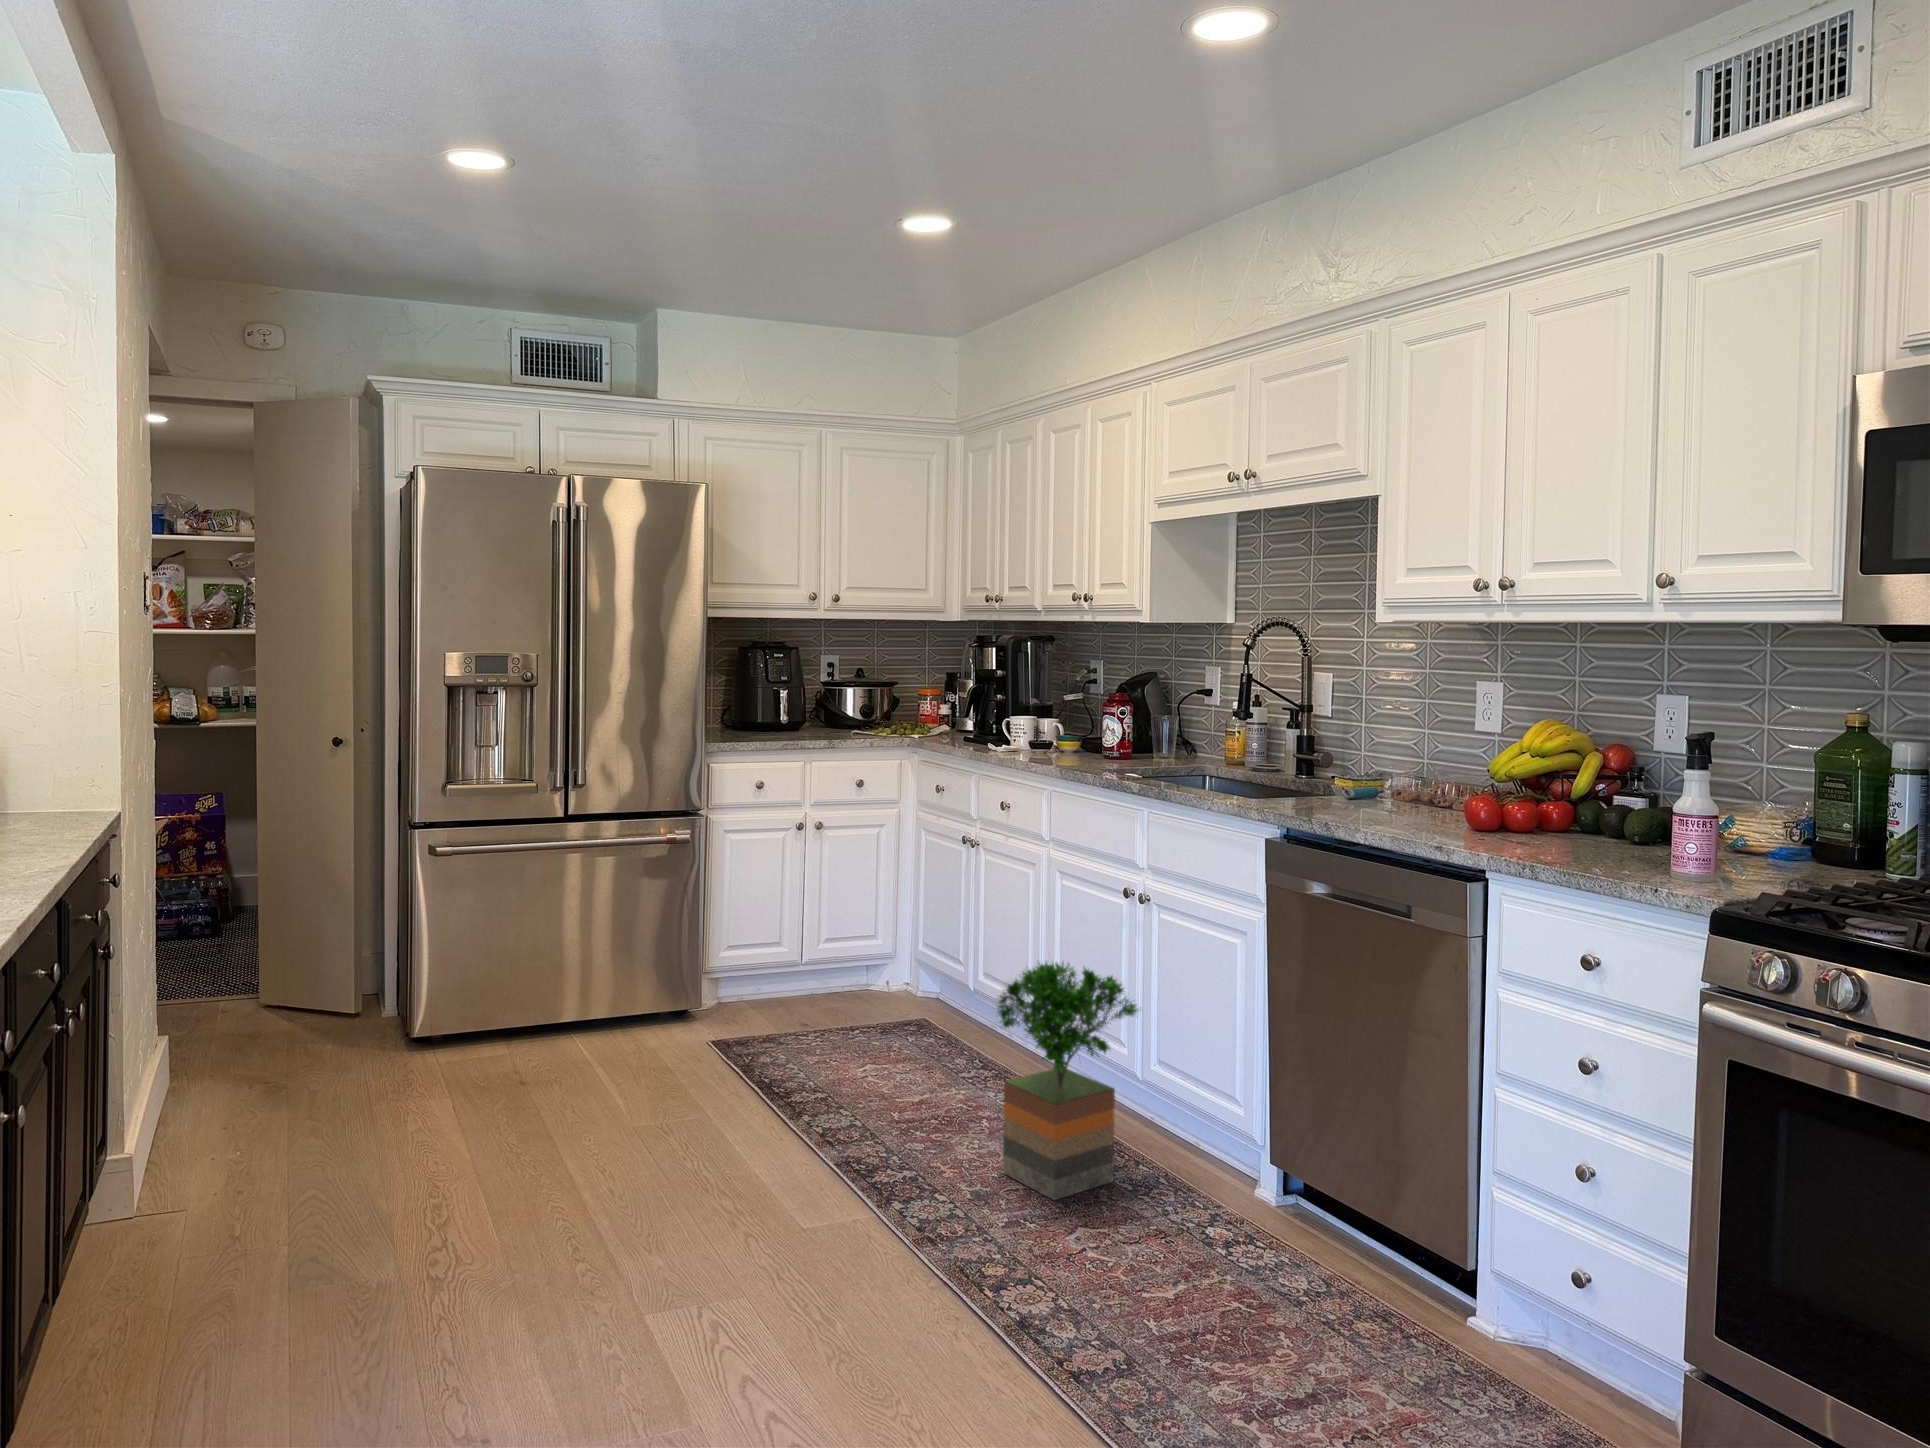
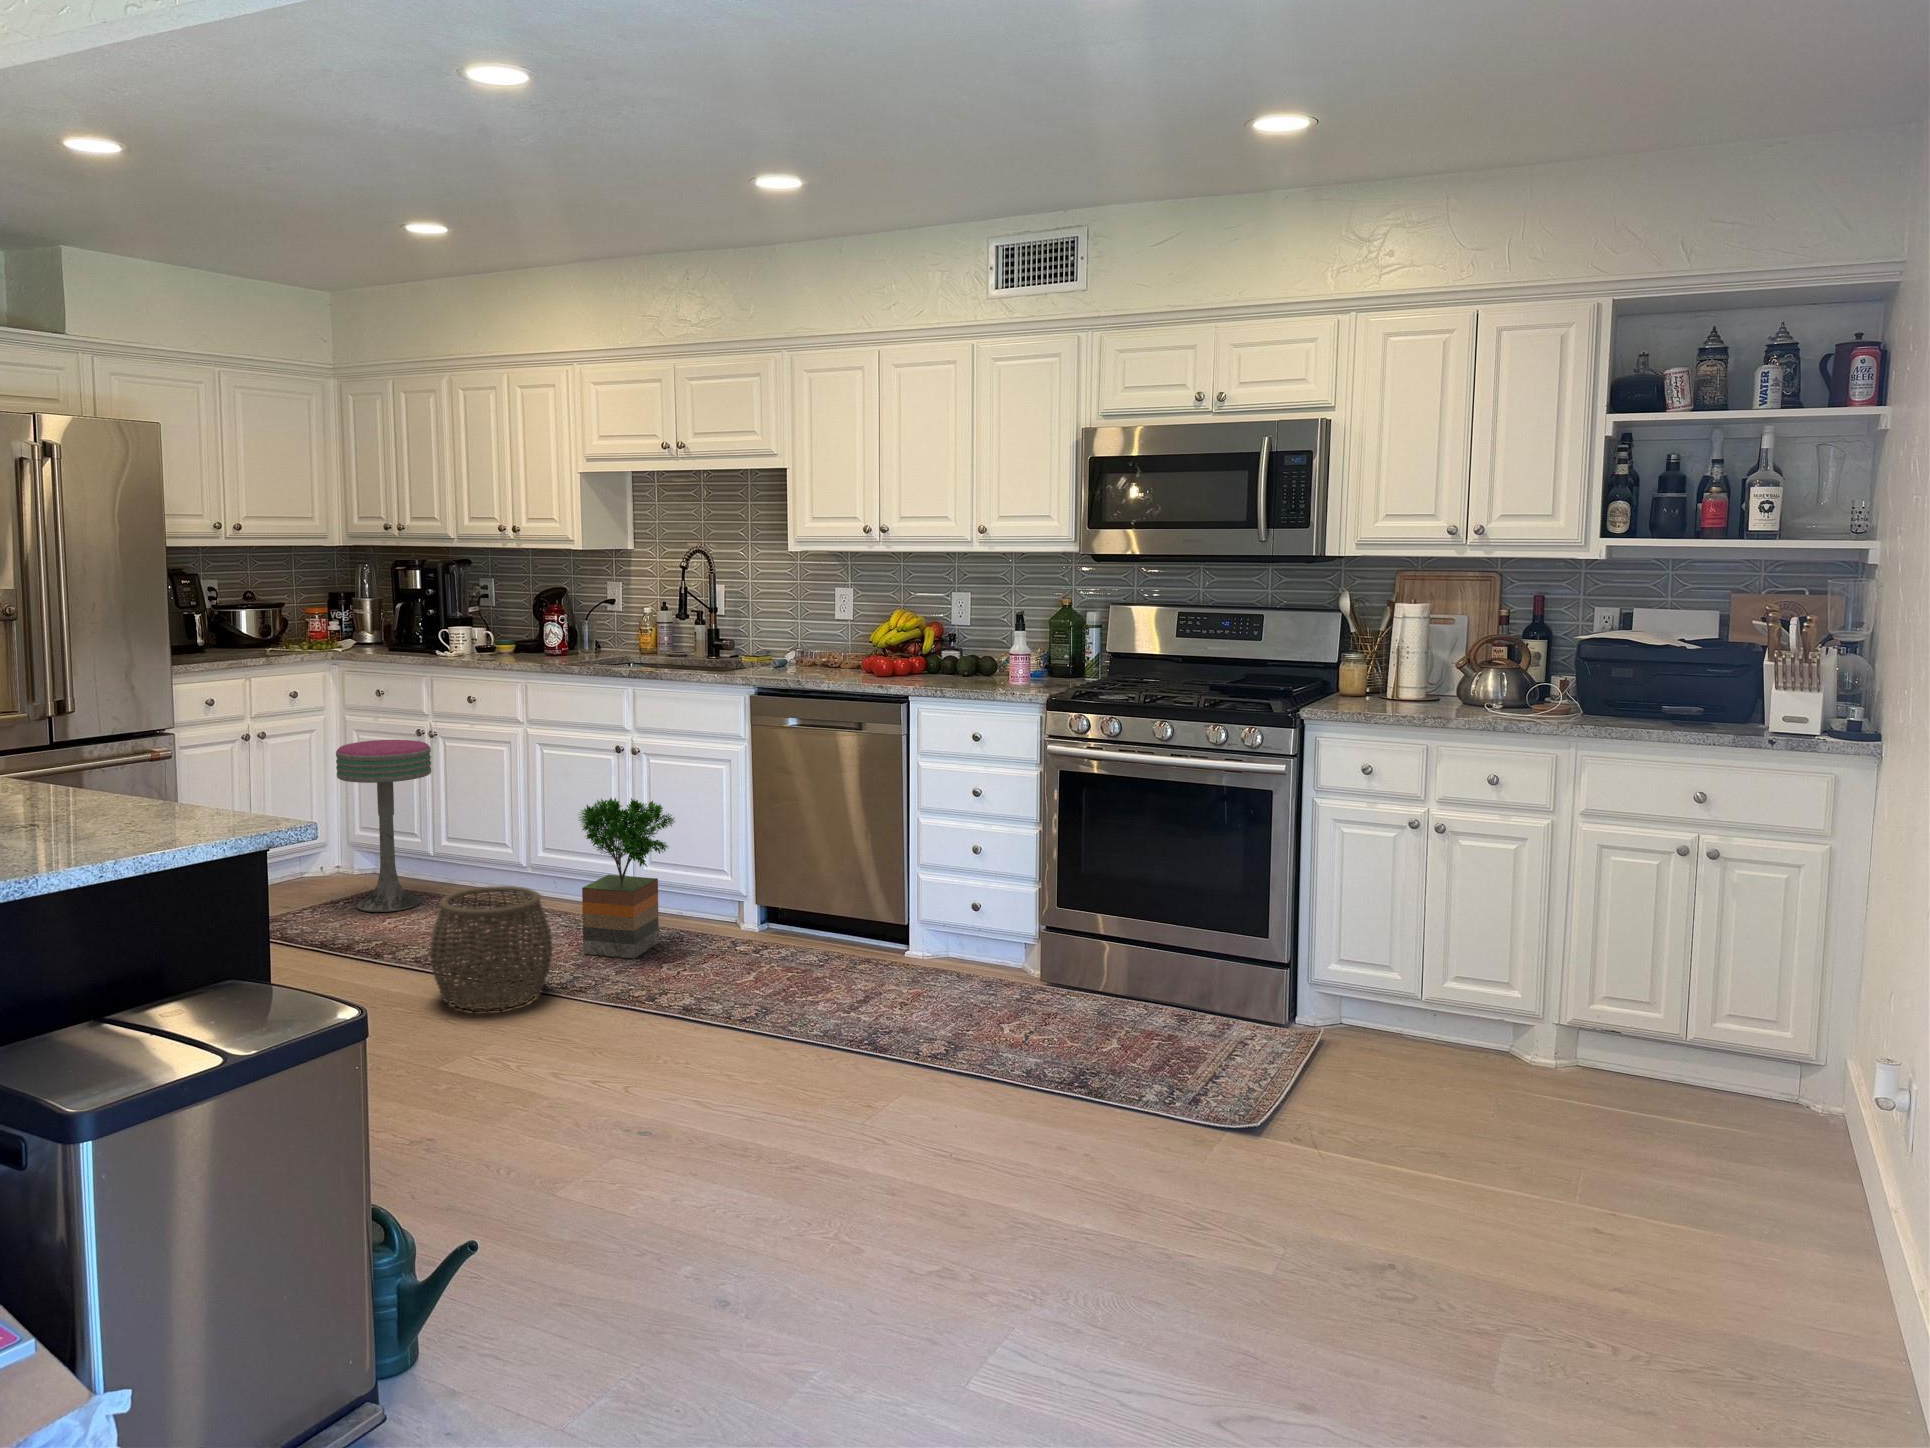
bar stool: none [839,843,944,1051] -> present [336,740,431,912]
woven basket: none [748,1058,909,1239] -> present [430,886,553,1010]

